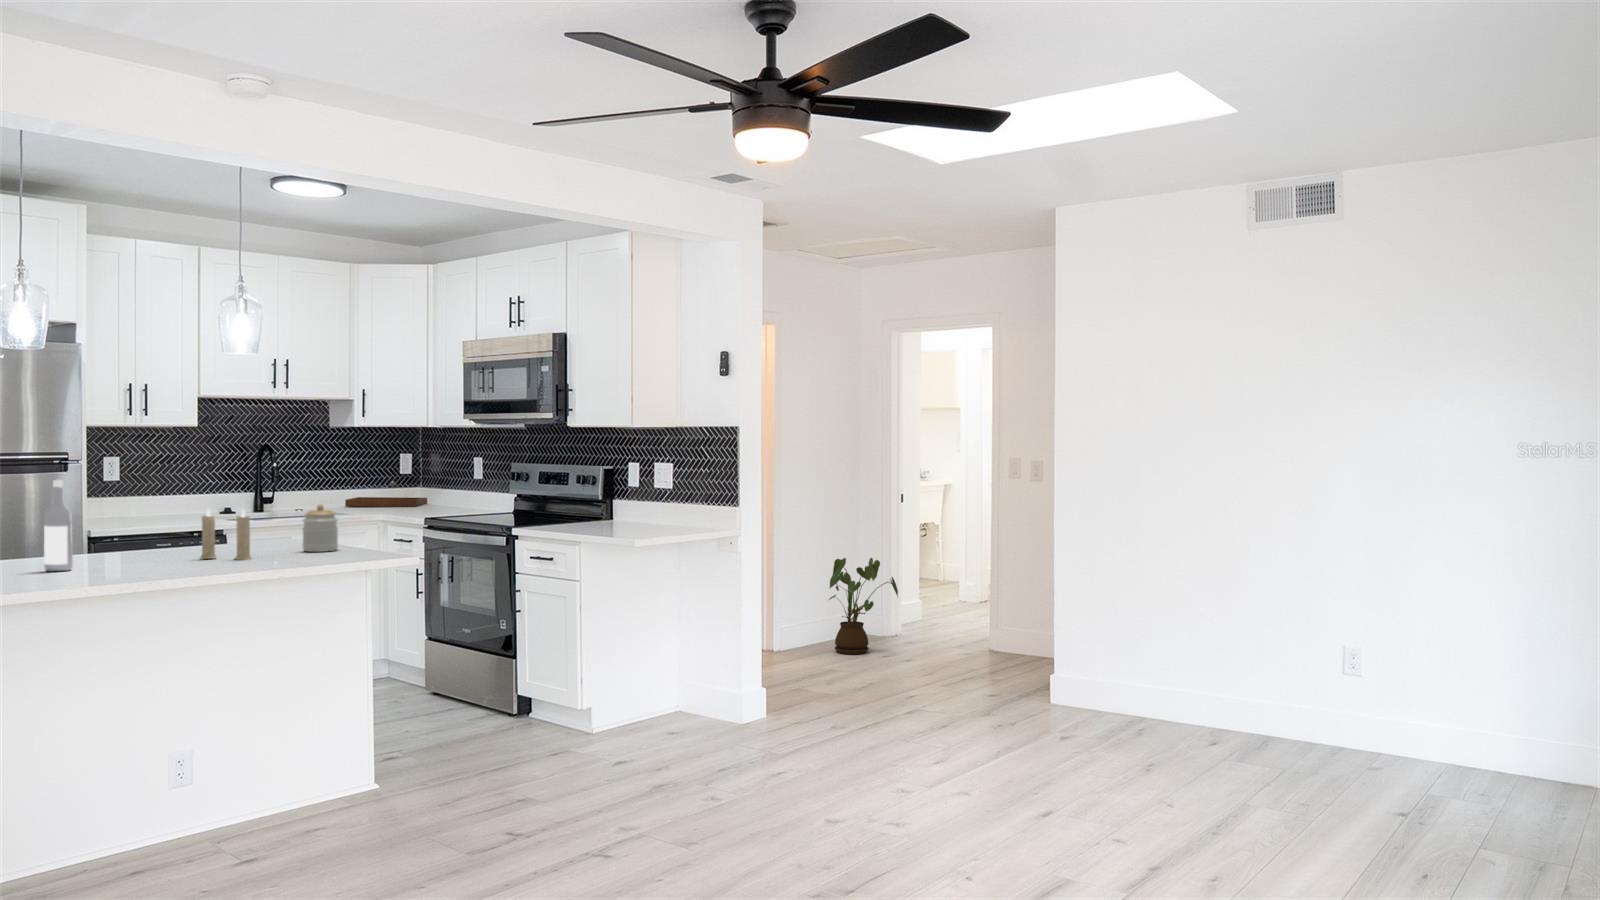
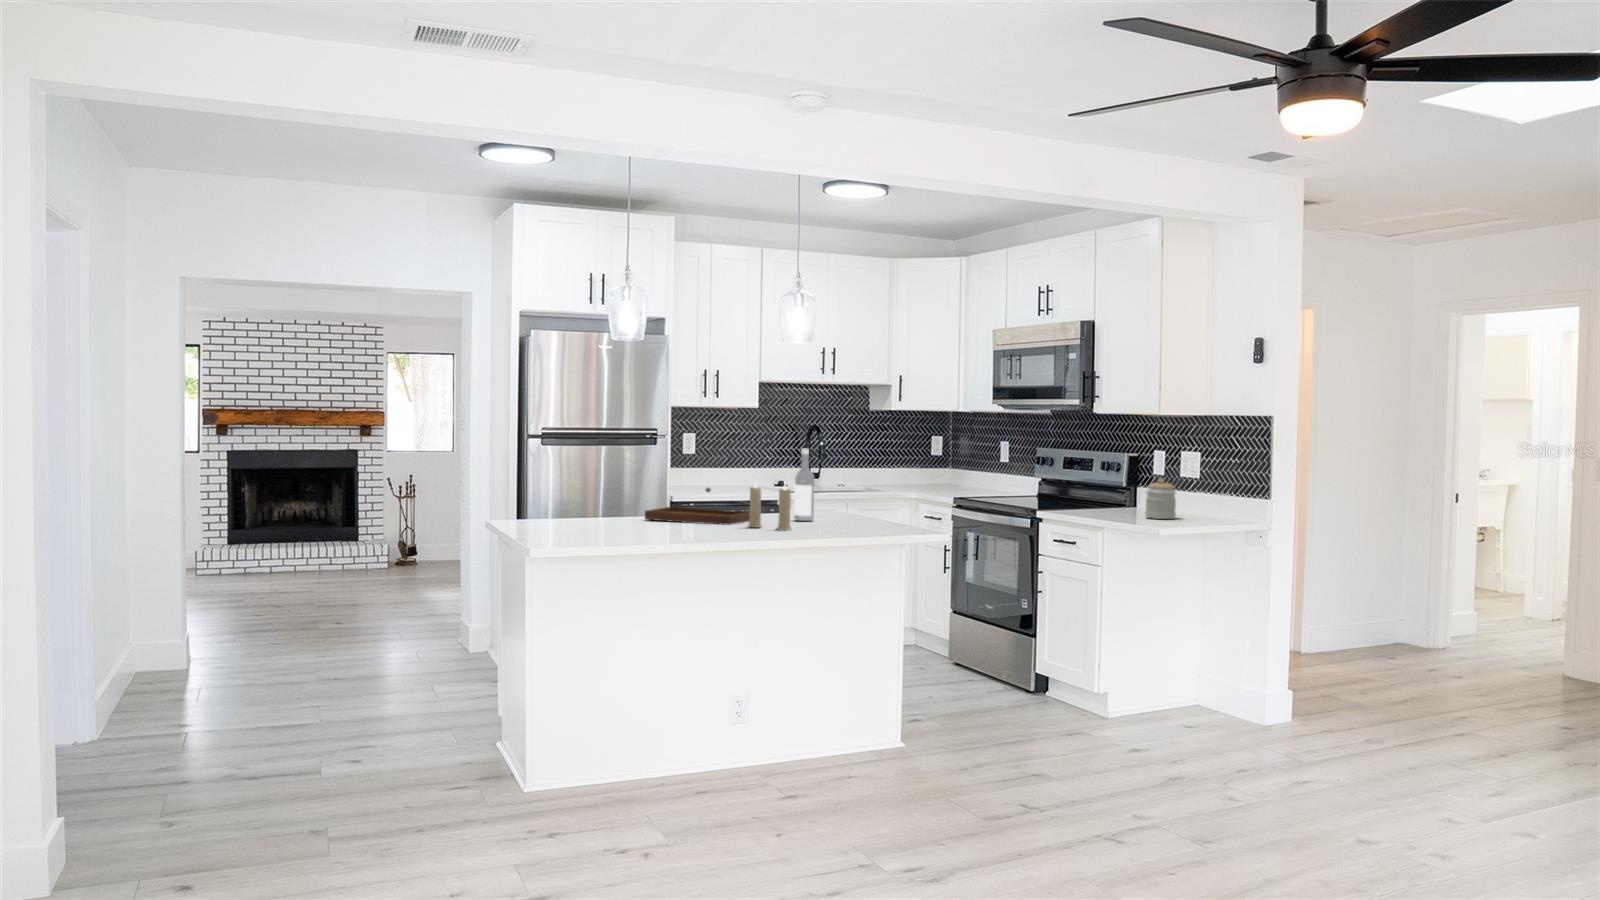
wine bottle: present [44,480,73,571] -> present [794,449,814,521]
tray: present [345,481,427,507] -> present [645,487,750,525]
jar: present [303,504,338,552] -> present [1145,479,1176,519]
house plant: present [829,558,898,654] -> none [1361,558,1449,662]

